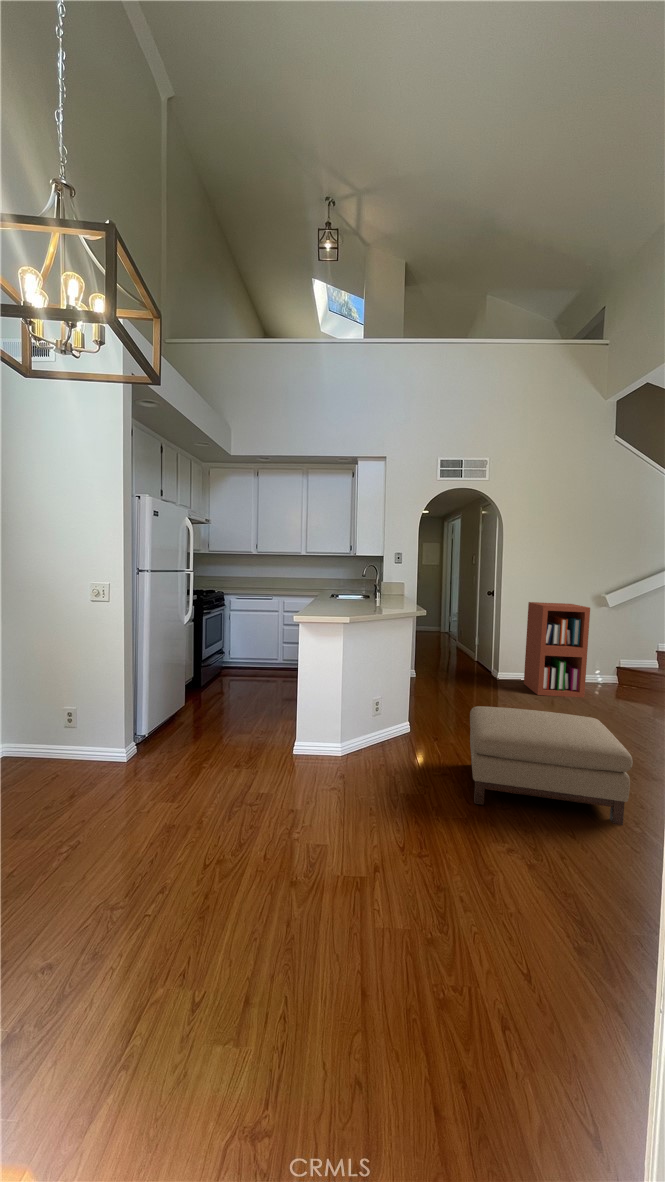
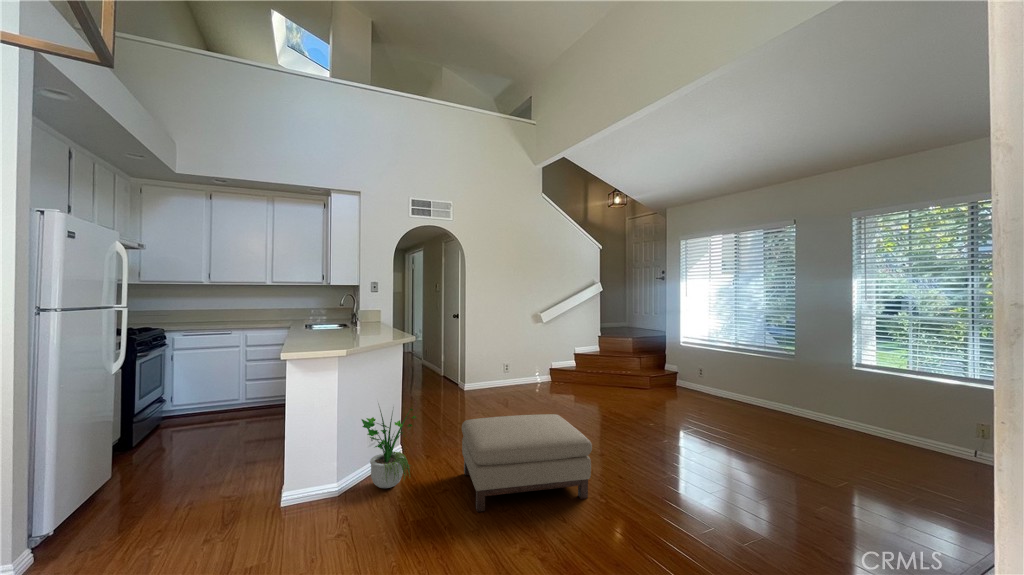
bookshelf: present [524,602,590,697] -> none [485,321,532,398]
potted plant: none [366,668,425,760] -> present [362,409,416,488]

